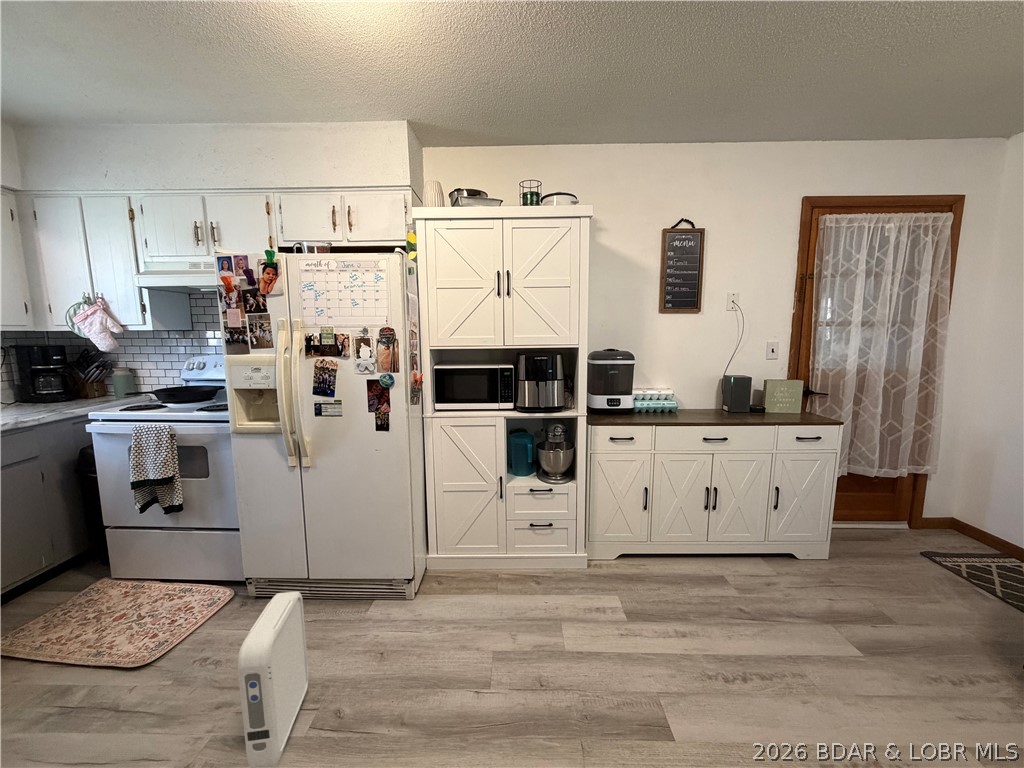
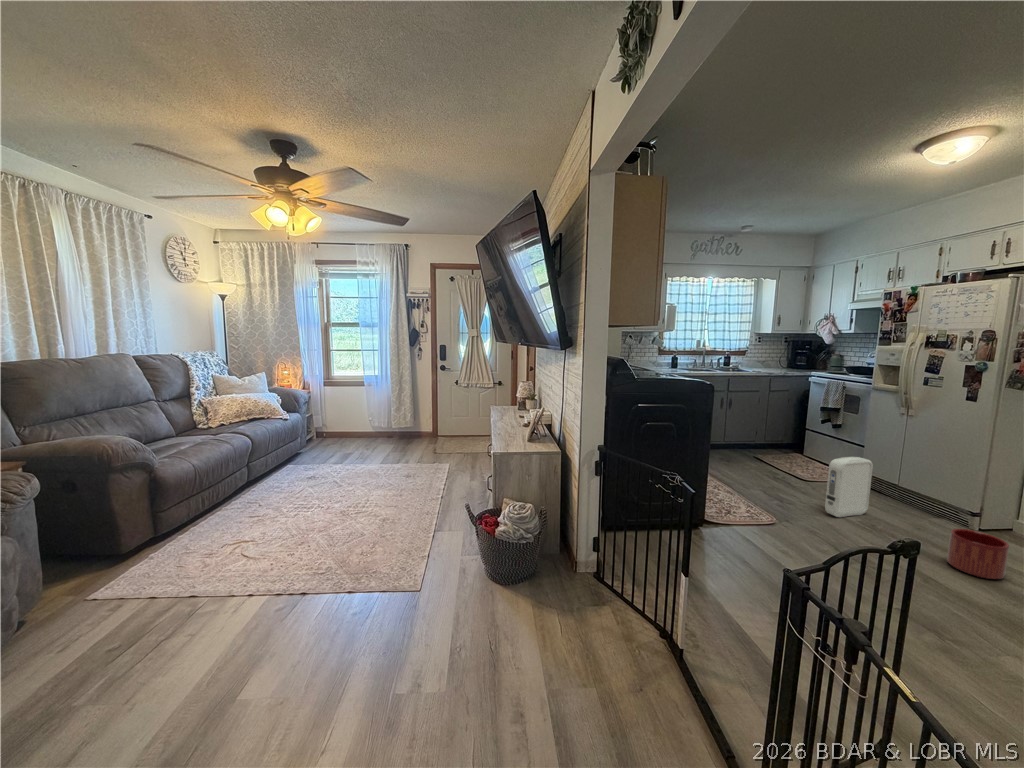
planter: none [464,634,525,729] -> present [947,529,1009,579]

